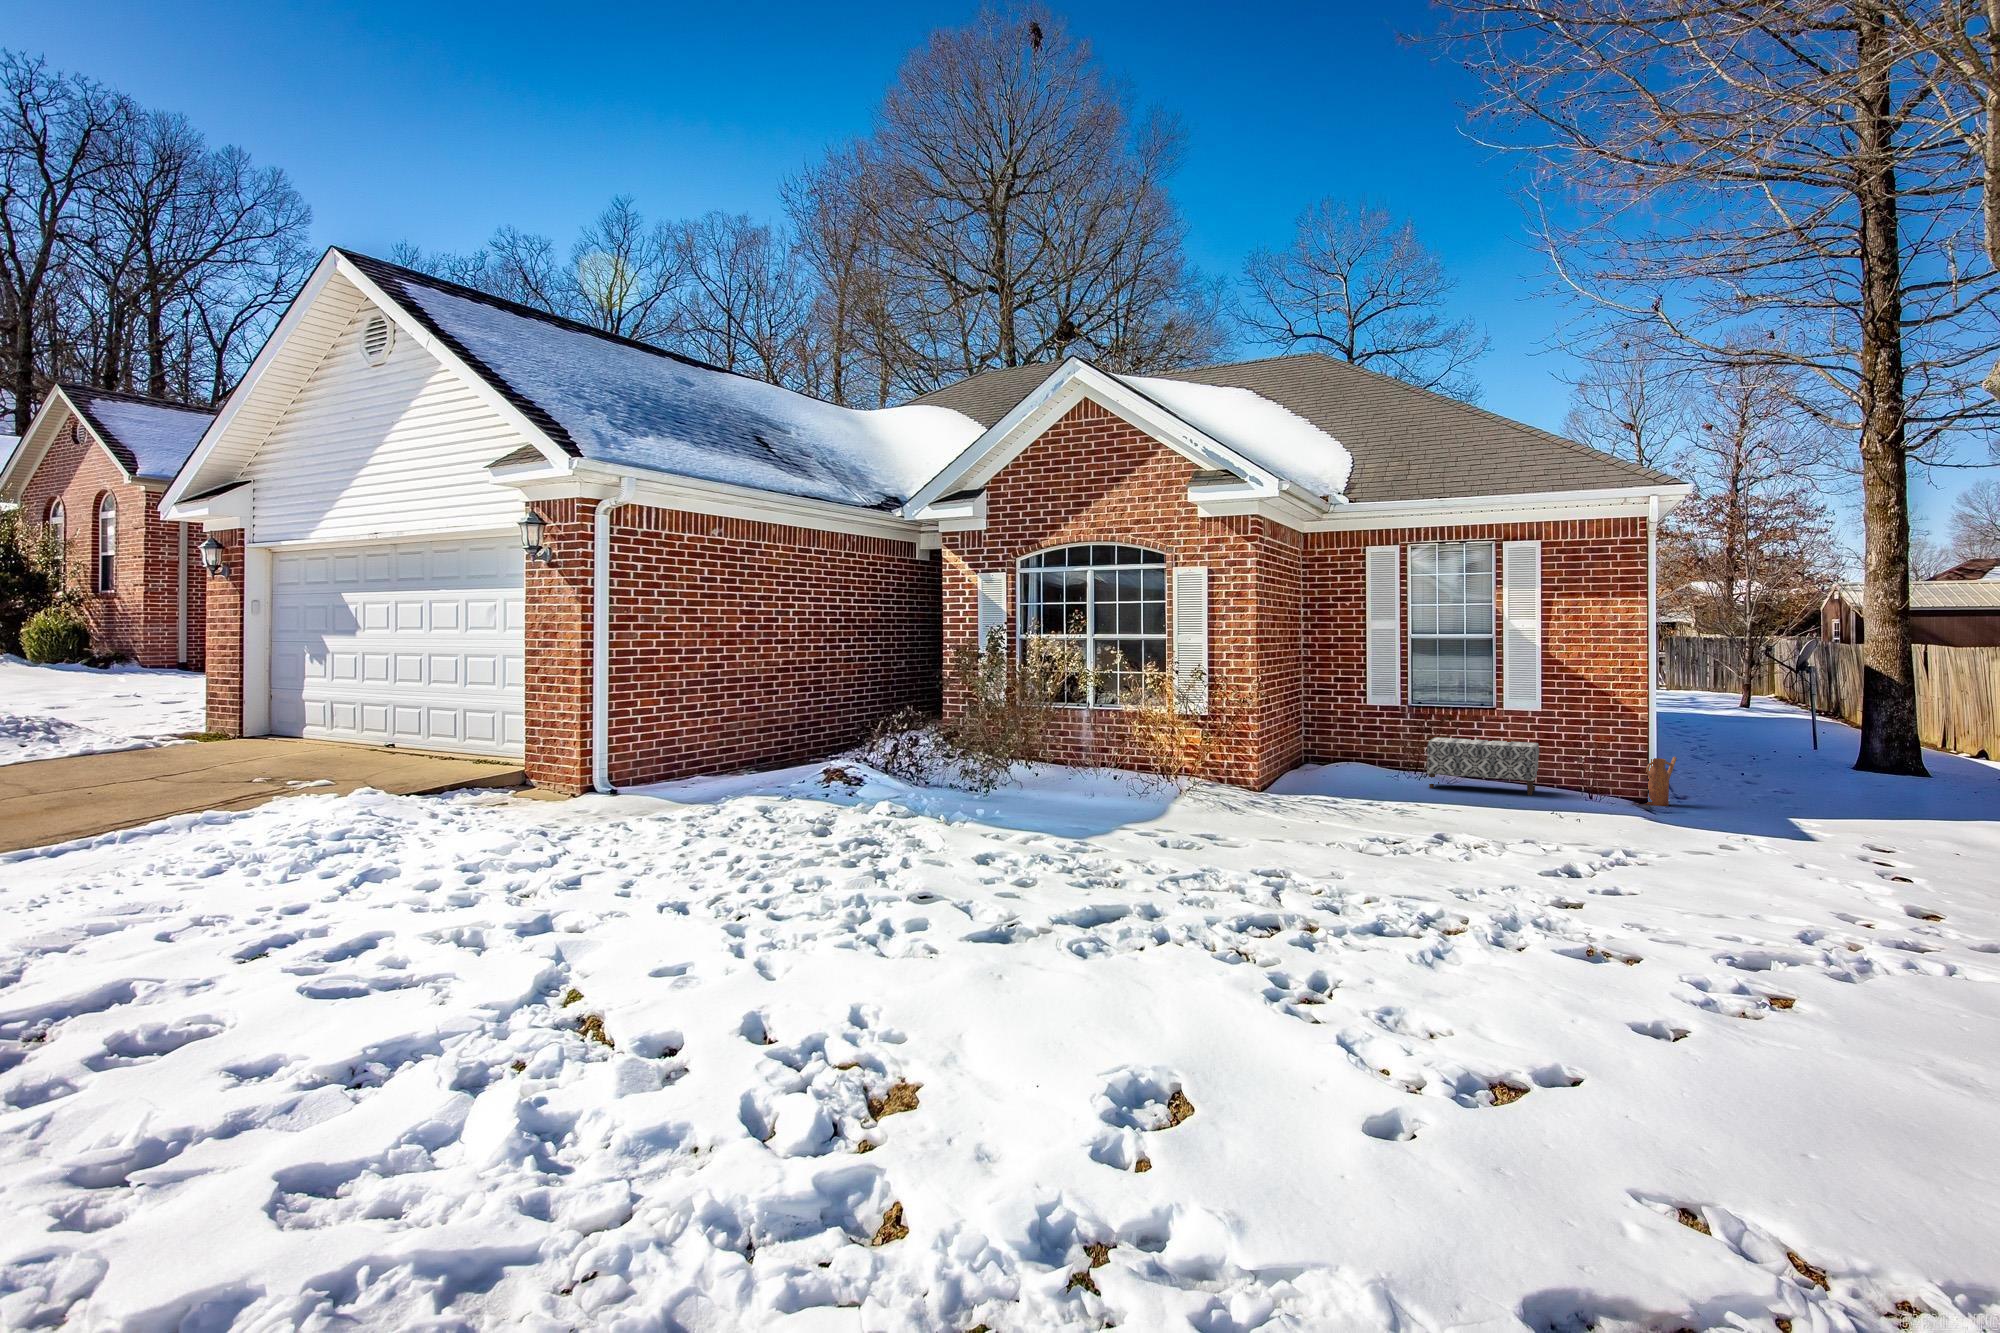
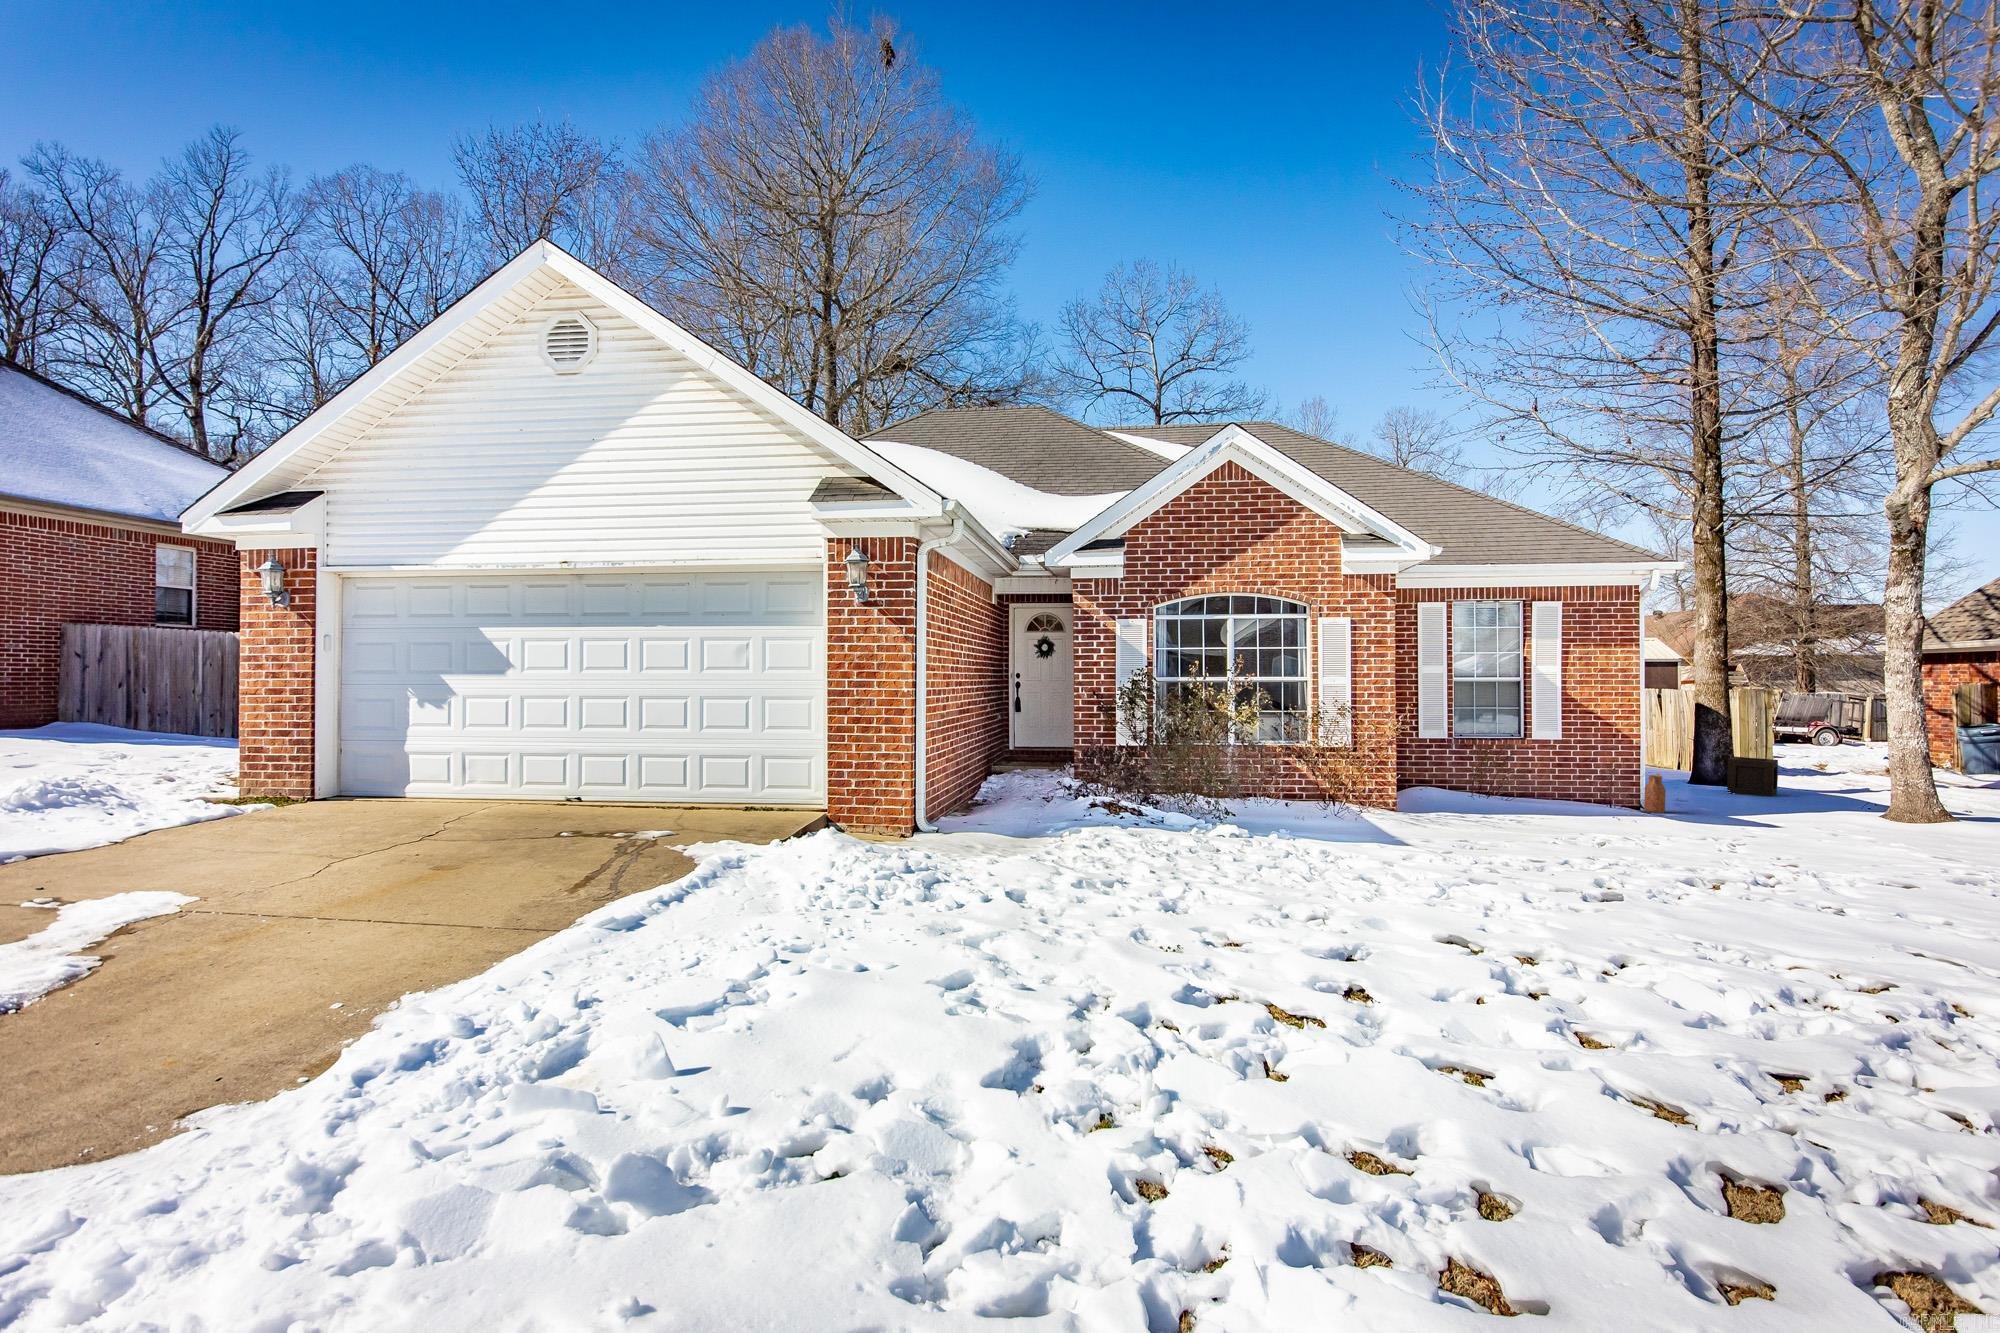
bench: present [1427,737,1539,795] -> none [1478,763,1583,810]
wooden crate: none [1888,747,1972,802] -> present [1727,757,1778,797]

